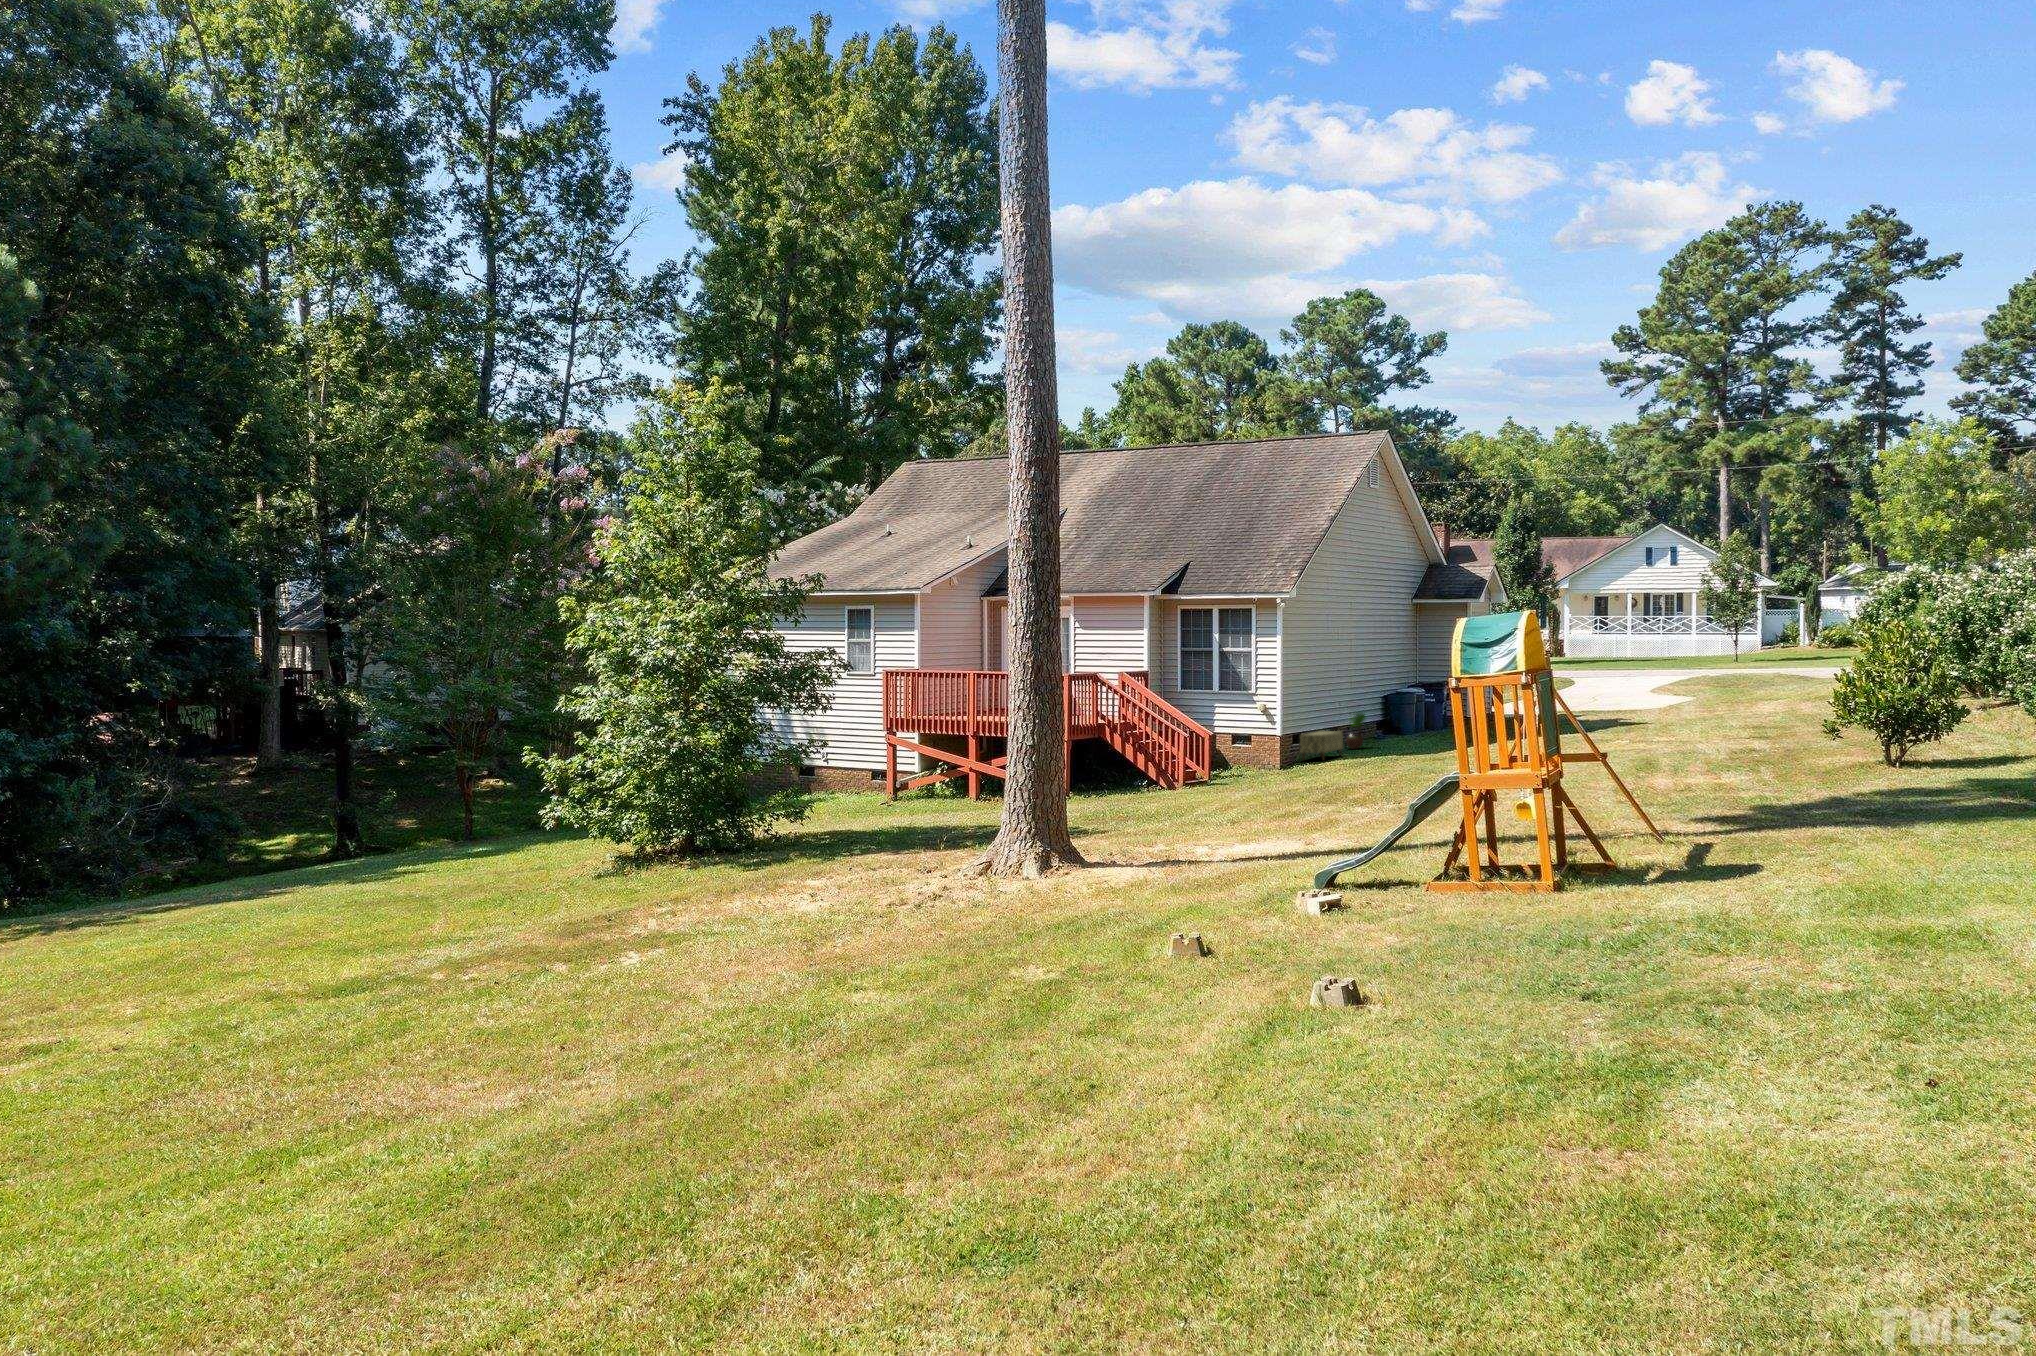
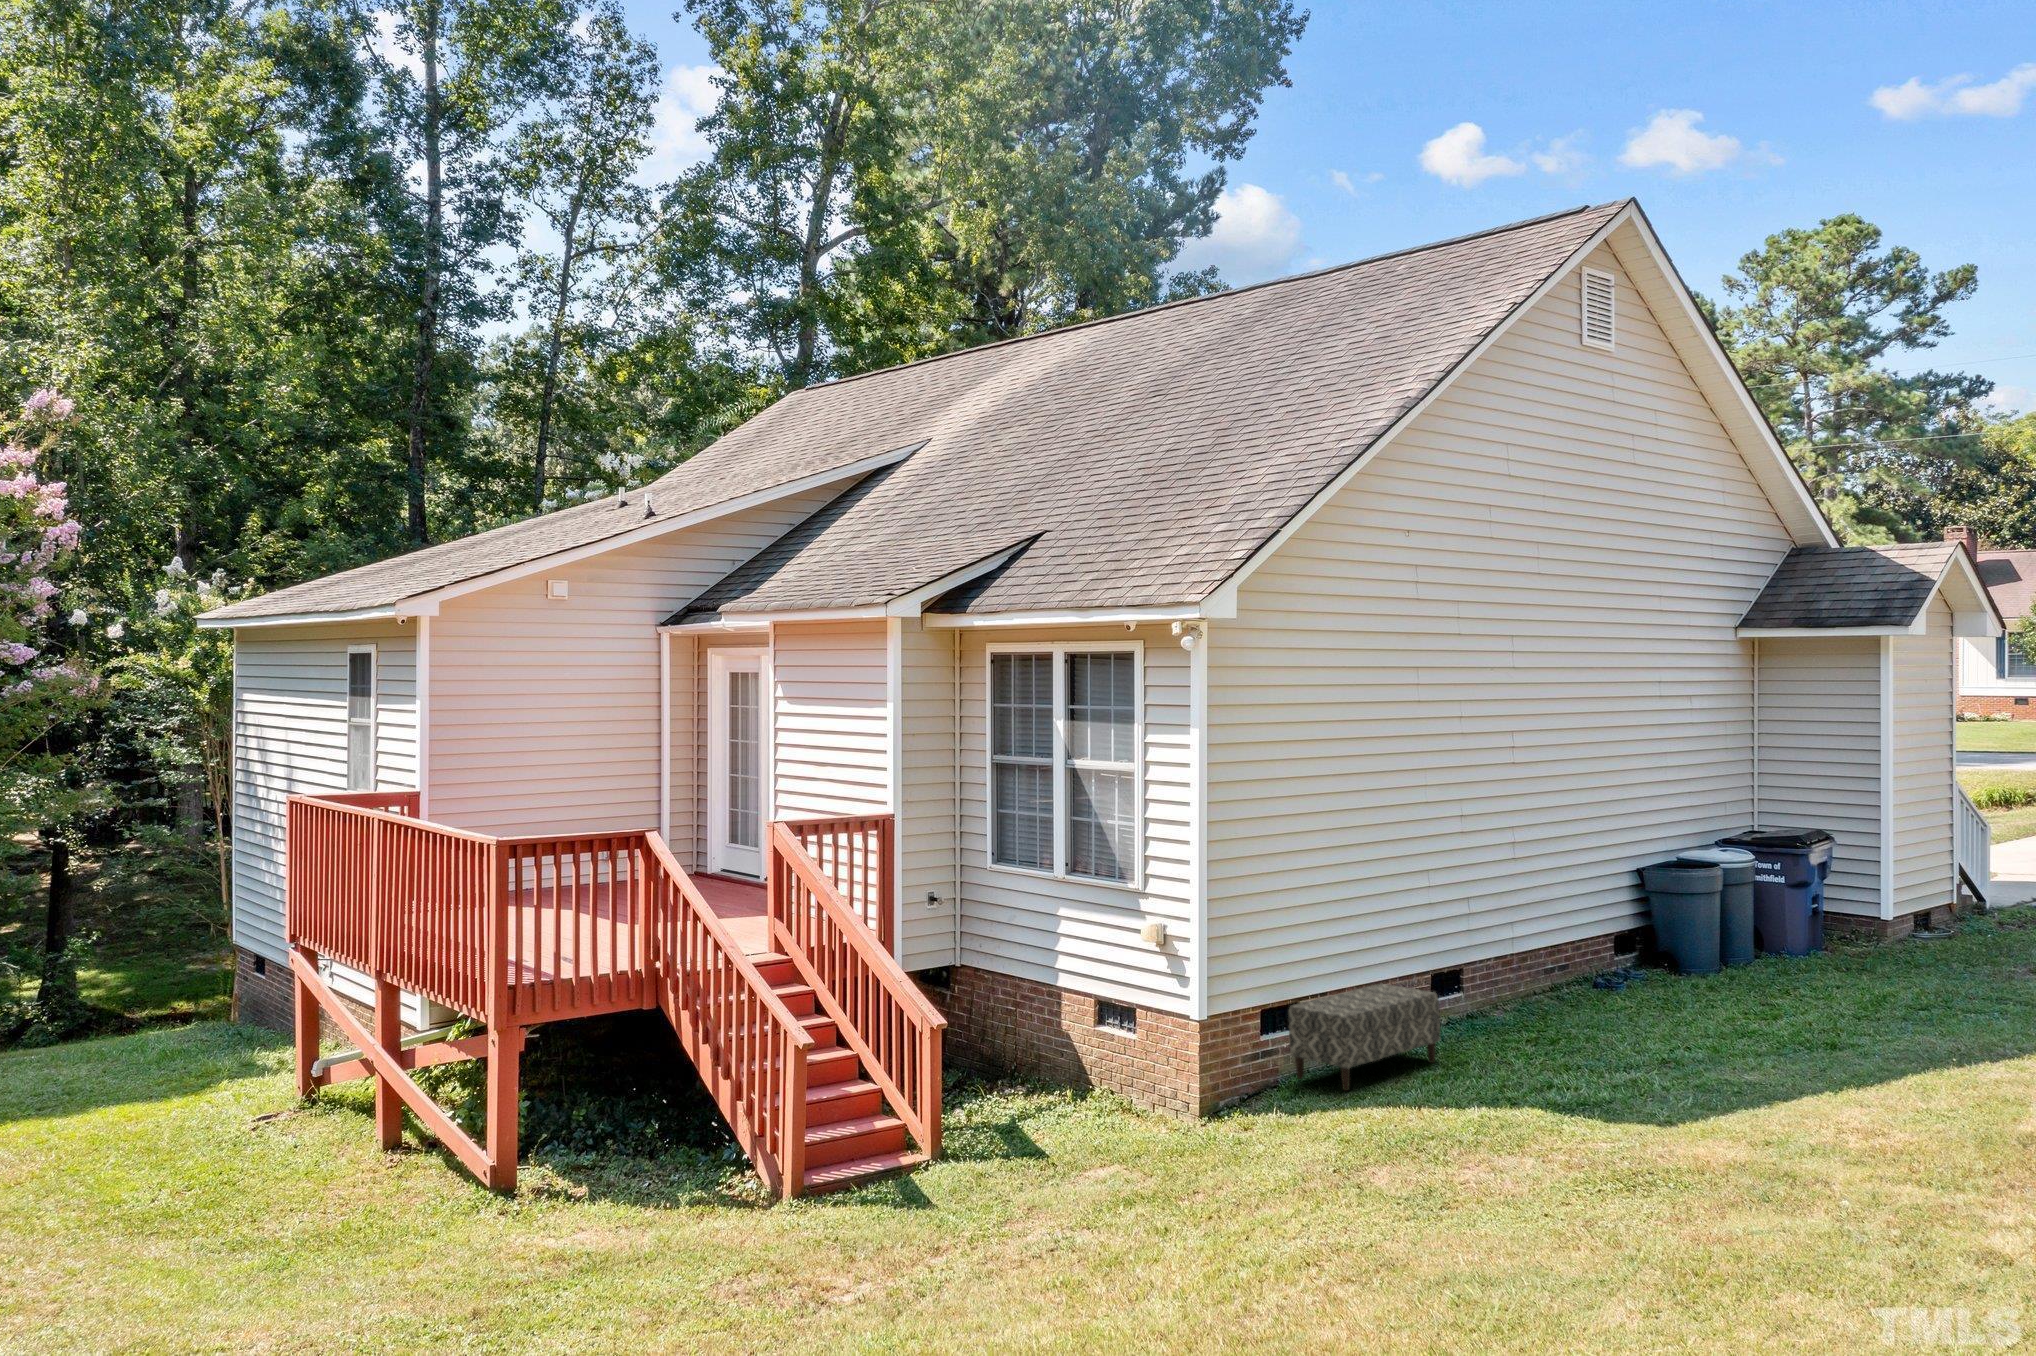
potted tree: present [1346,712,1366,749] -> none [1501,913,1563,1016]

